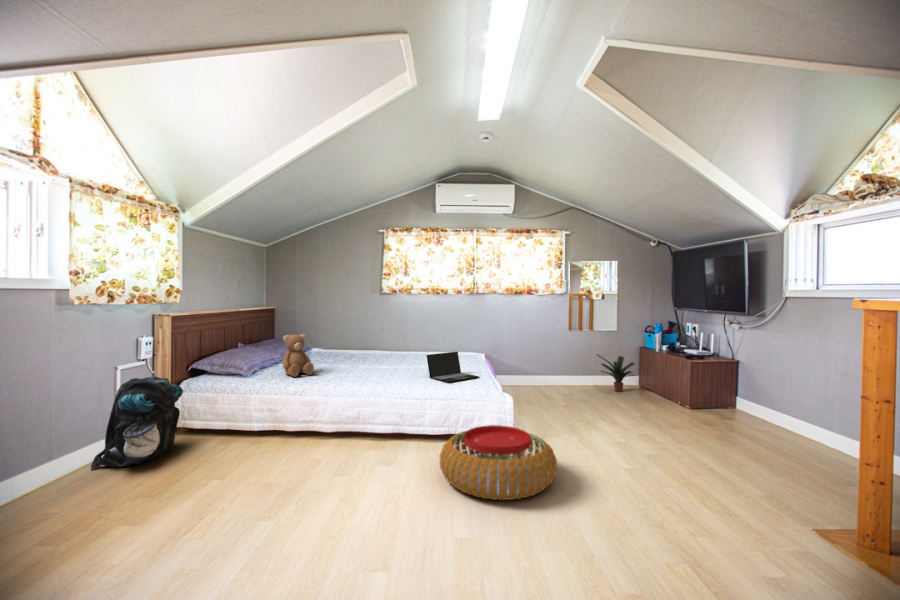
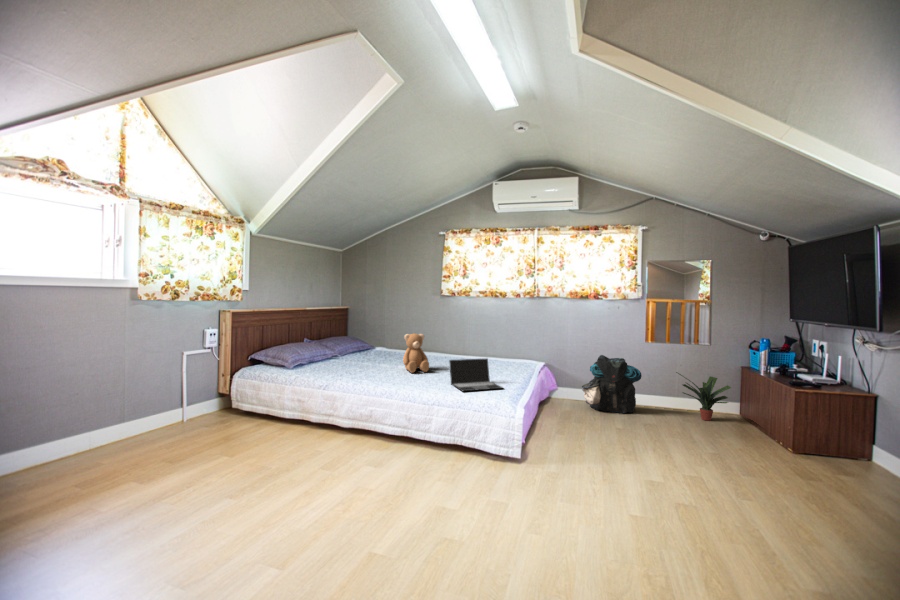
teddy bear: present [283,334,314,377] -> present [403,333,429,373]
backpack: present [90,376,183,468] -> present [582,355,642,413]
pouf: present [440,425,557,500] -> none [401,447,536,545]

